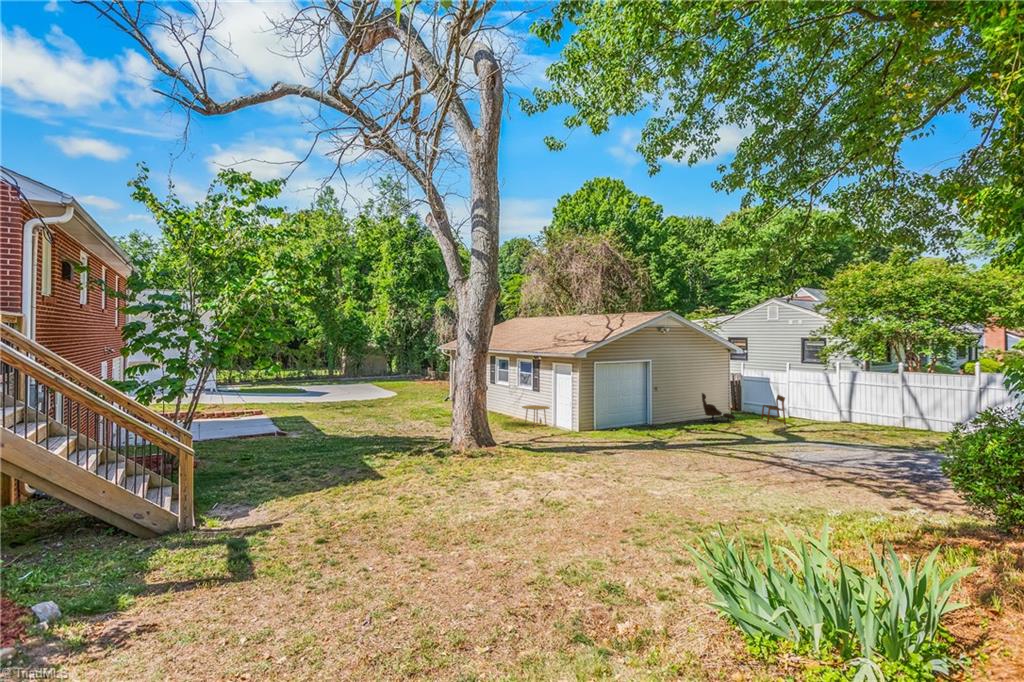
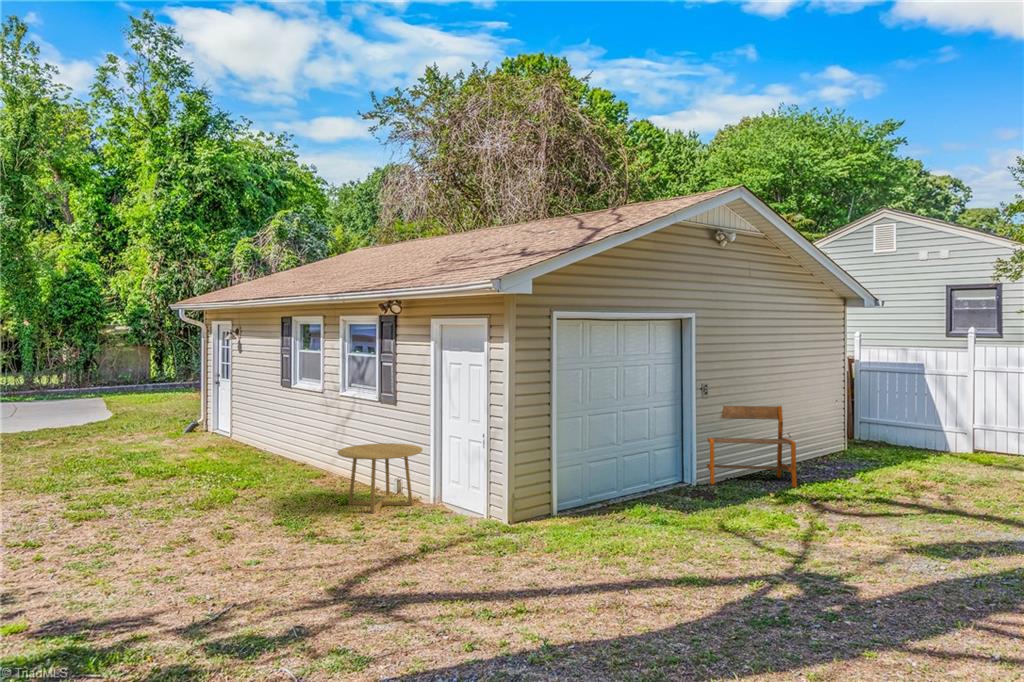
lounge chair: present [702,393,735,423] -> none [791,396,877,468]
bench: present [761,395,786,425] -> present [707,406,797,487]

